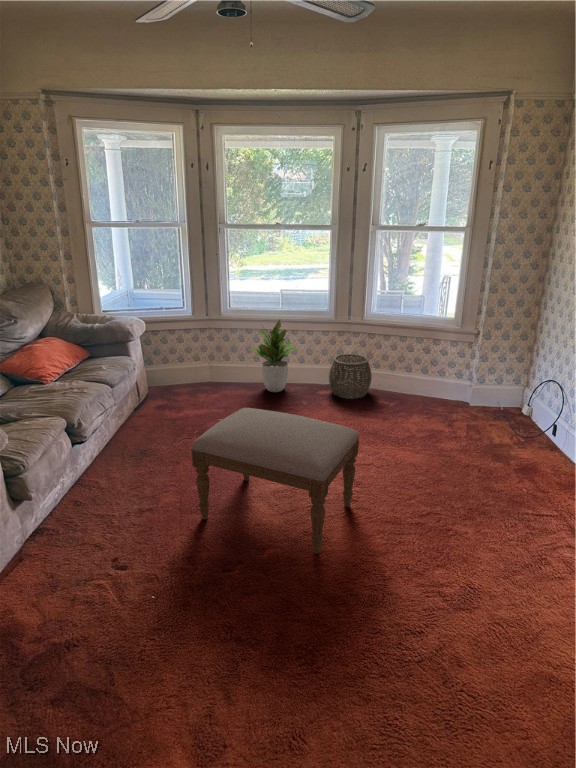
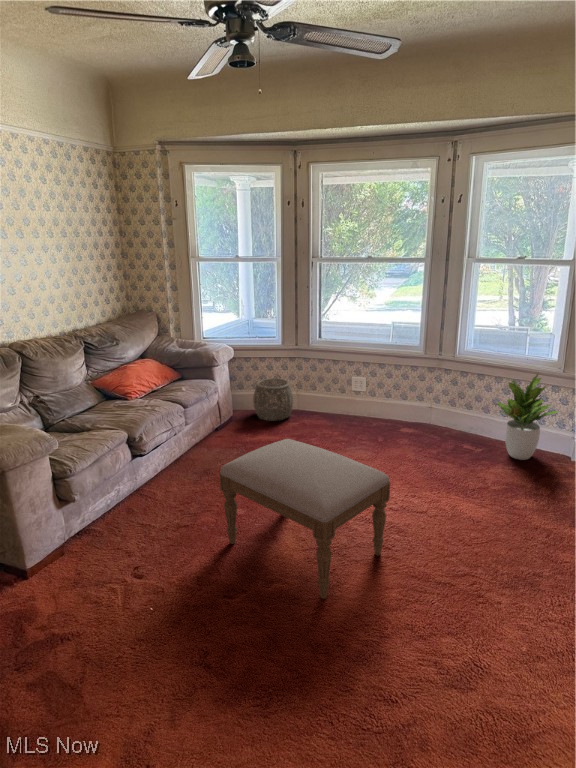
potted plant: present [251,320,297,392] -> present [497,373,557,460]
woven basket: present [329,354,372,399] -> present [253,378,294,421]

